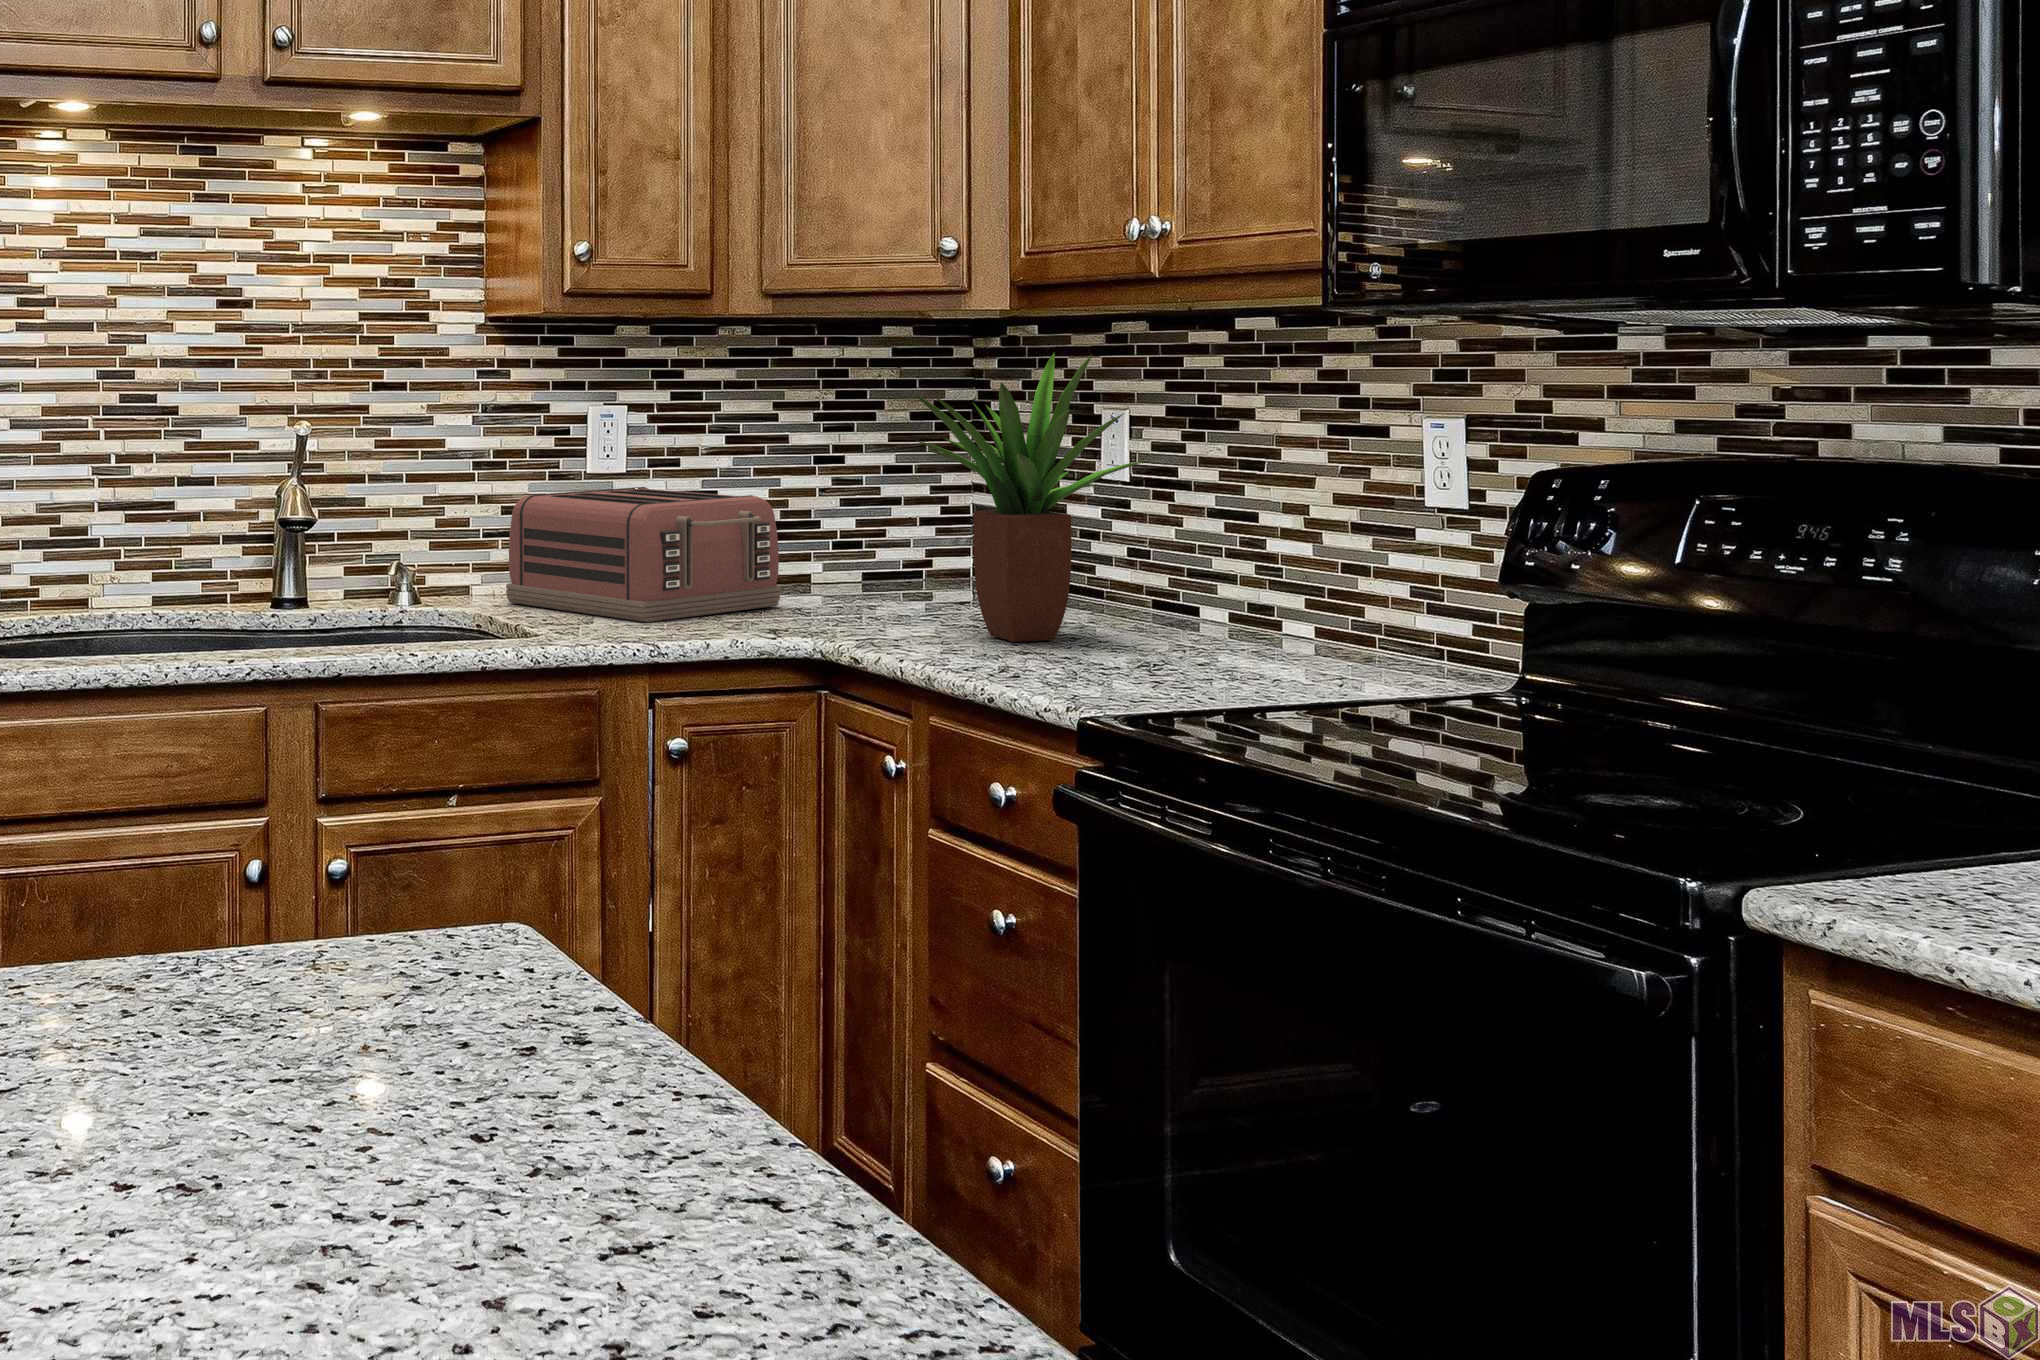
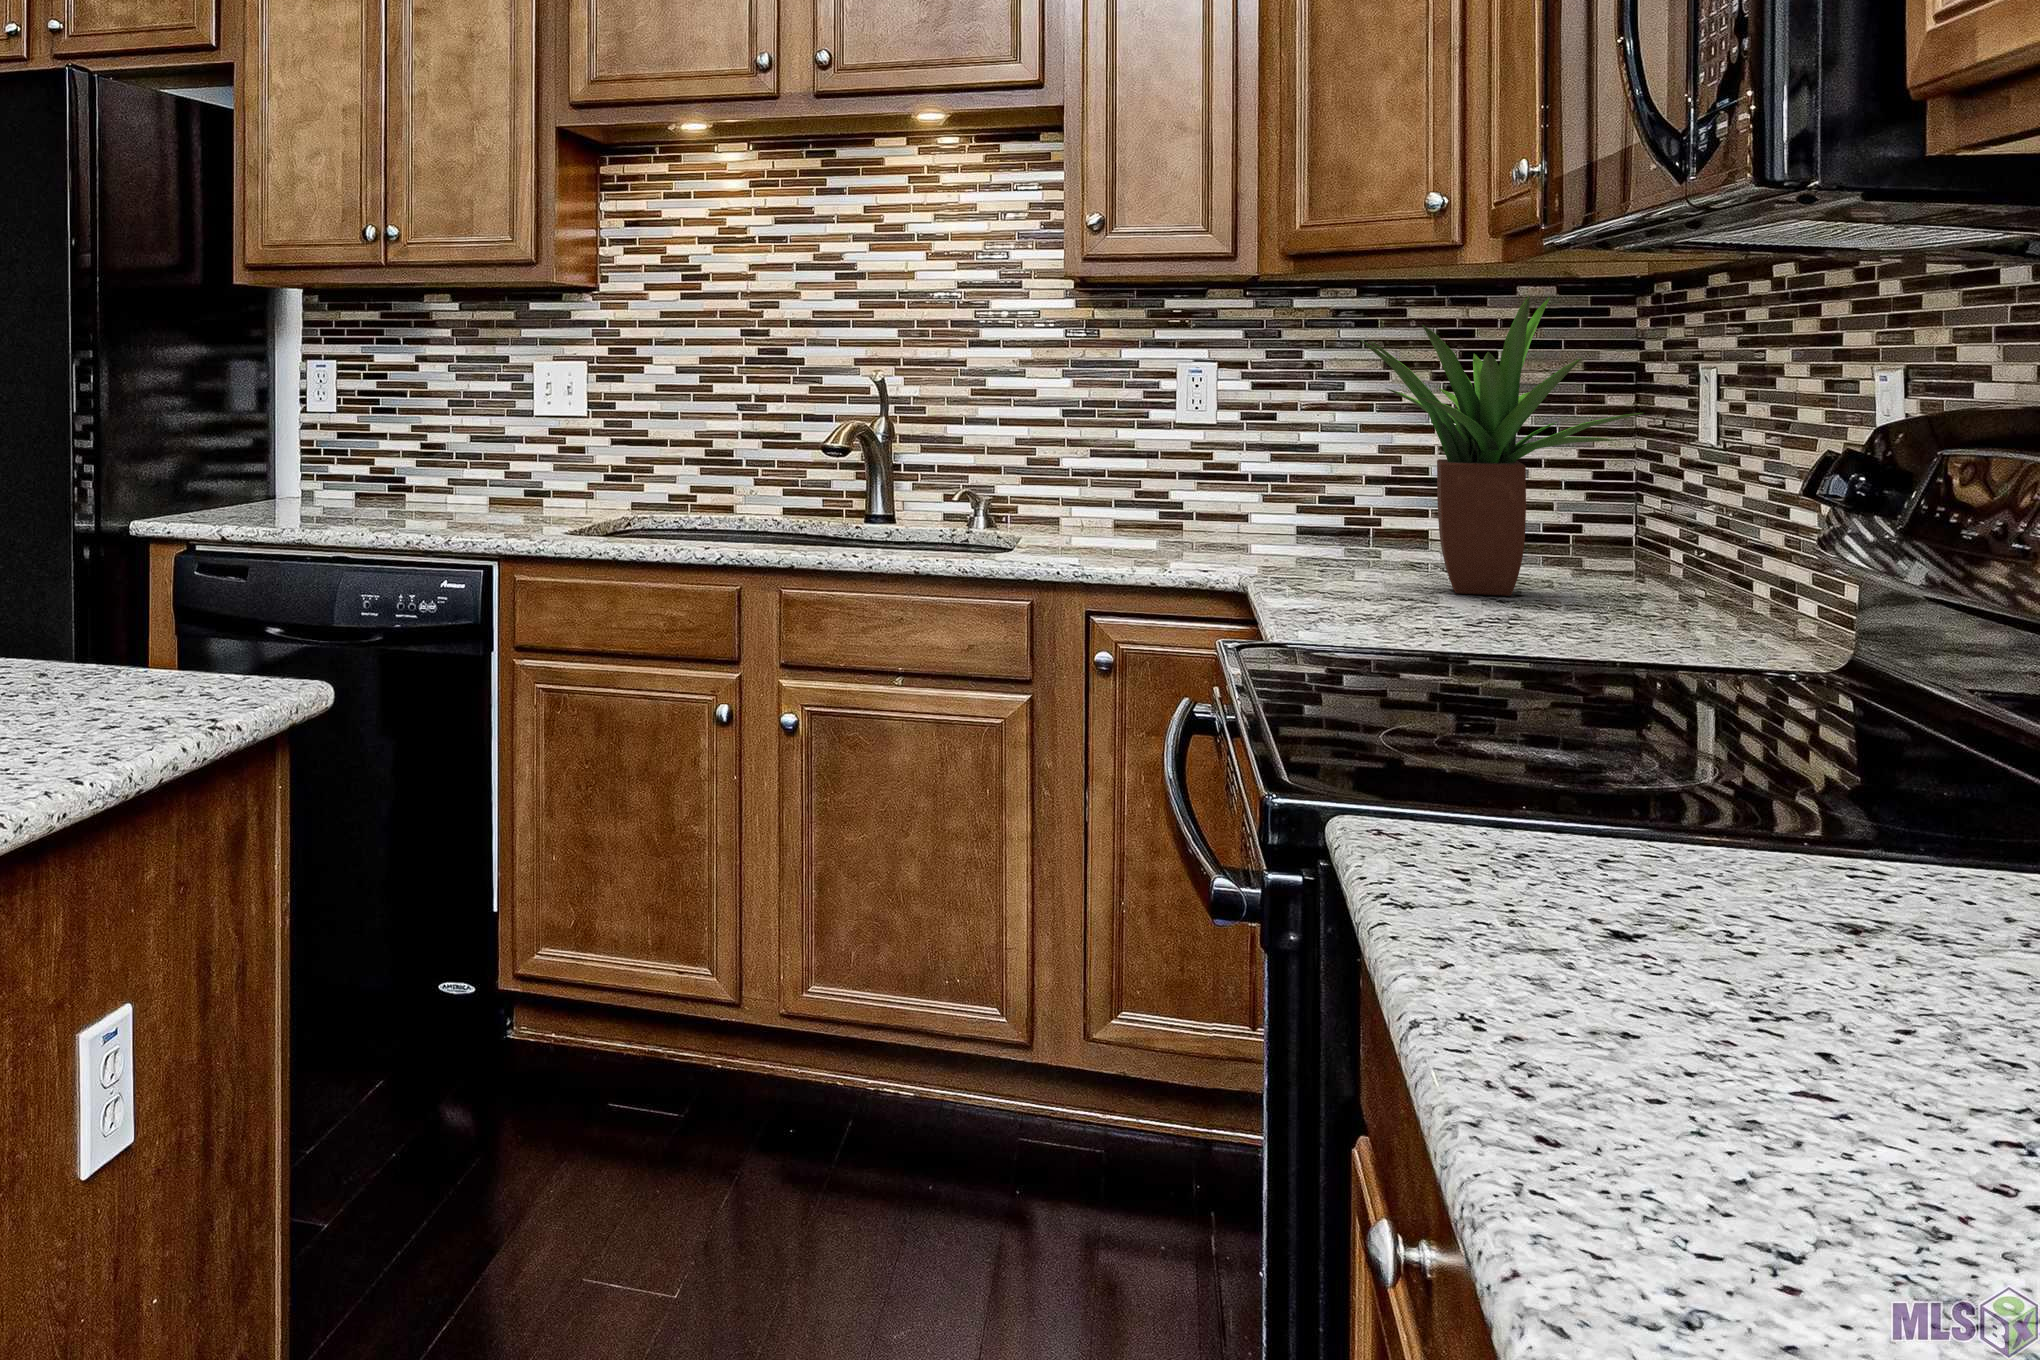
toaster: present [506,487,781,622] -> none [1081,439,1331,554]

